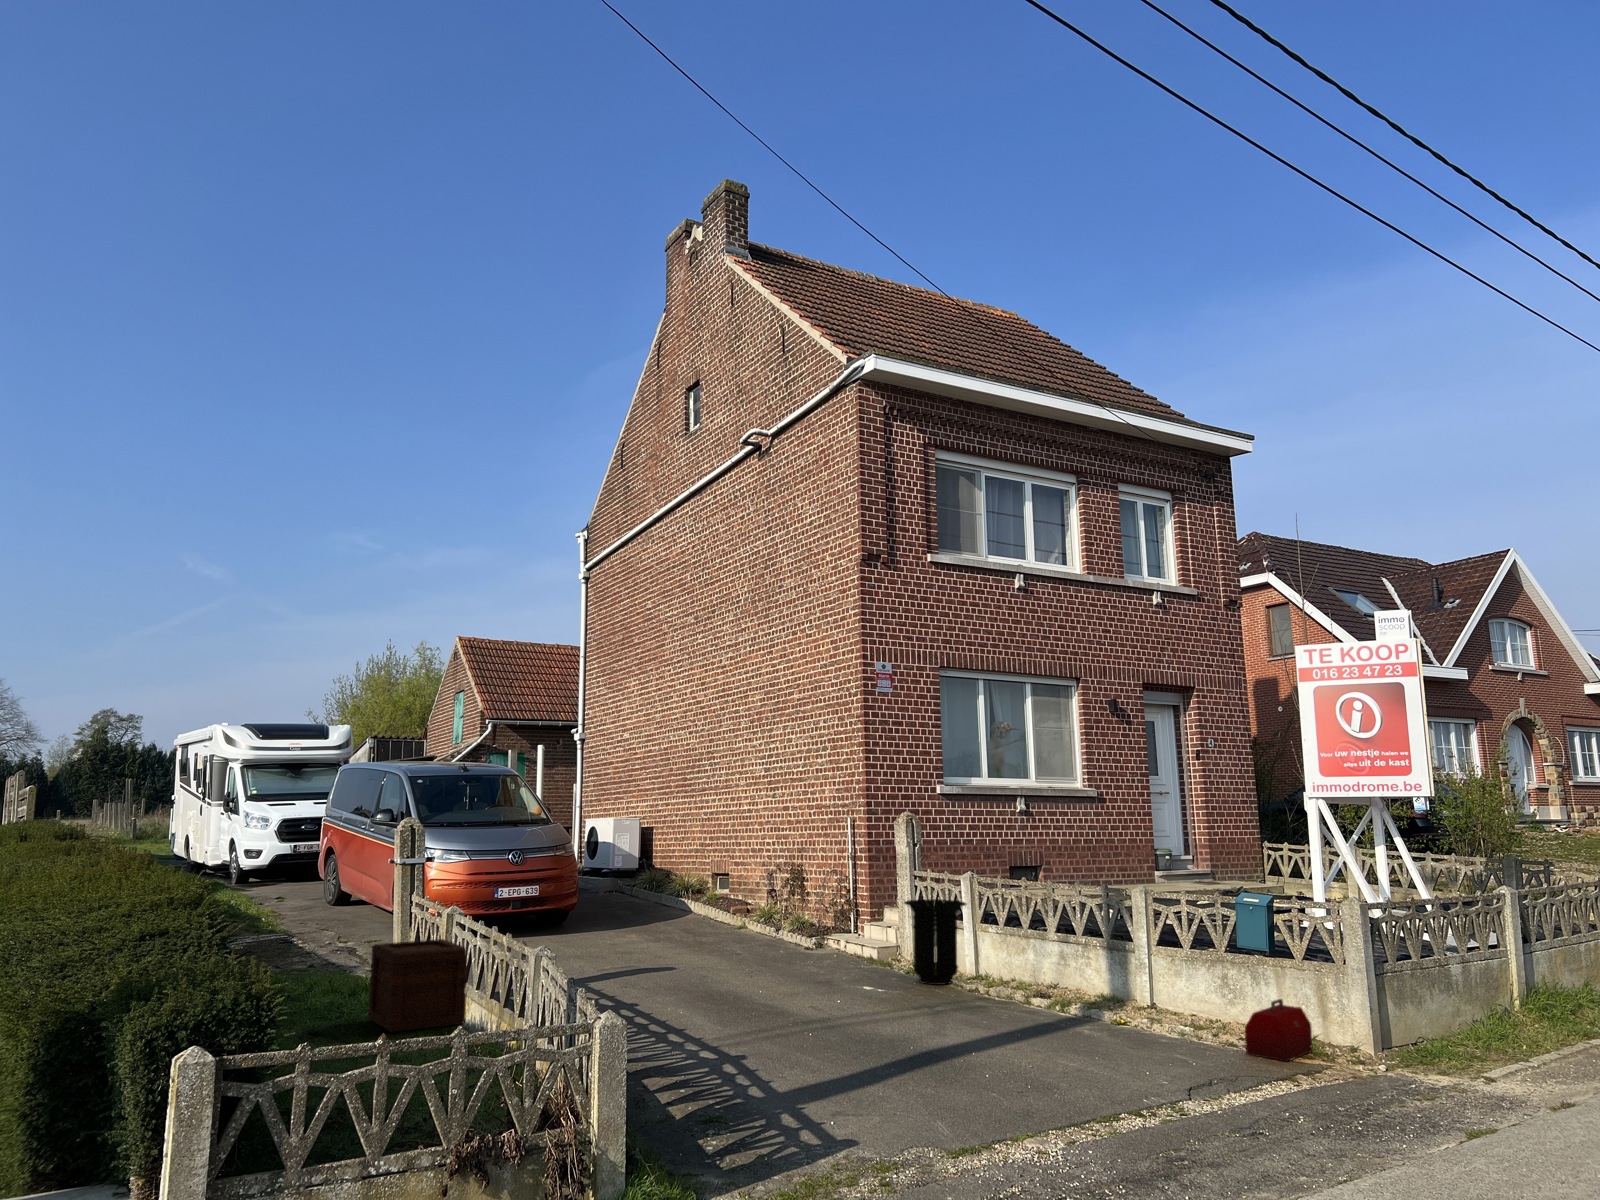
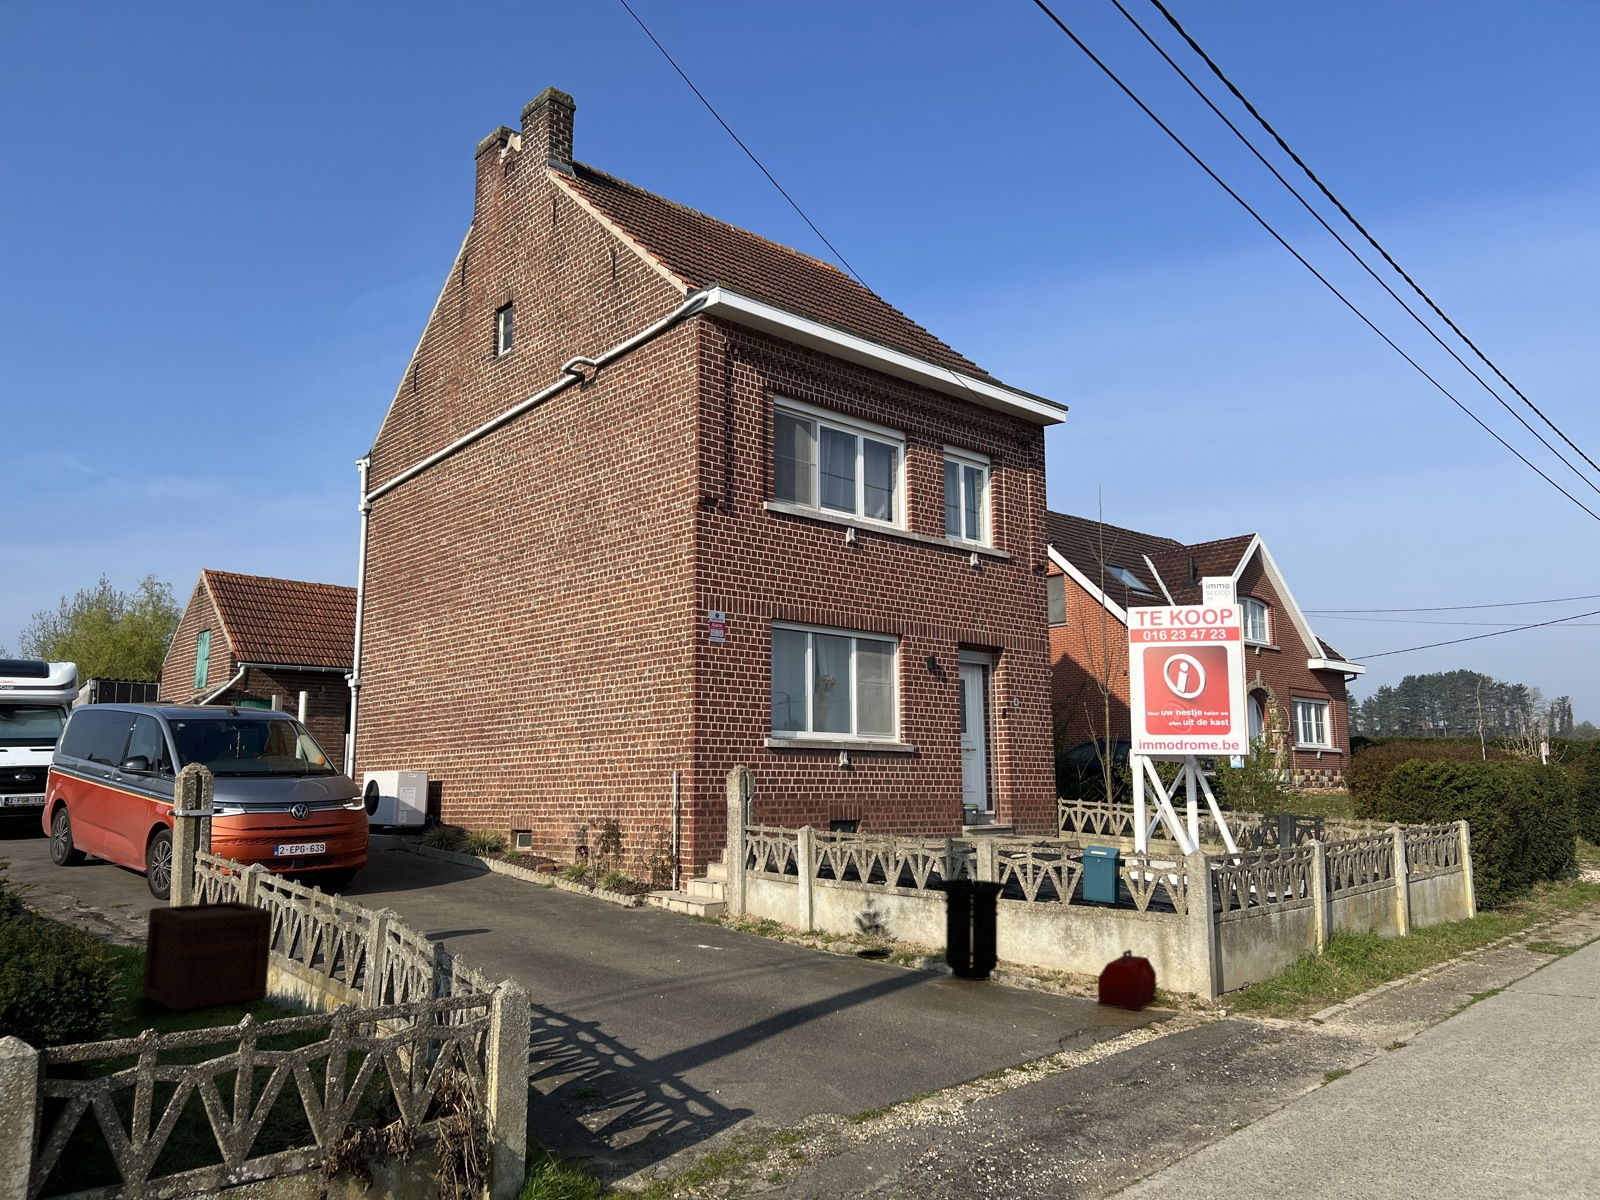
trash can: present [904,899,966,985] -> present [935,879,1009,980]
potted tree: none [1008,936,1052,1003] -> present [855,894,892,959]

